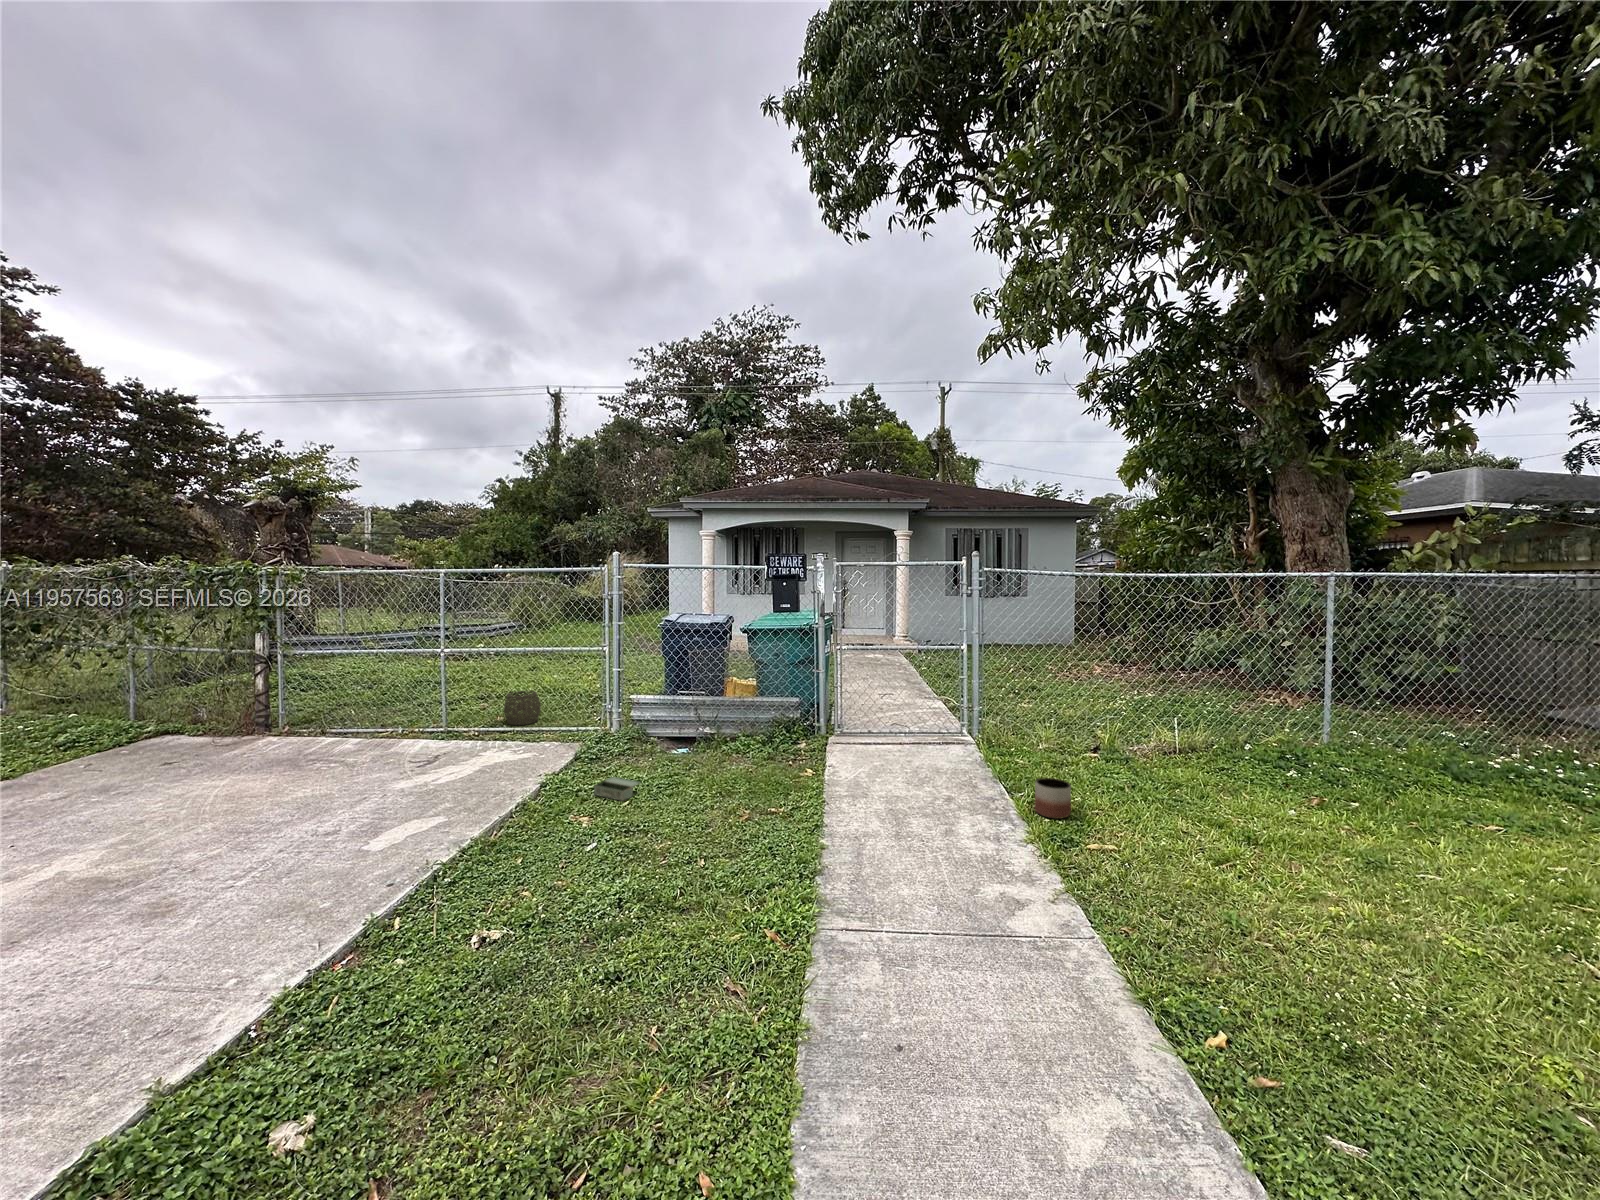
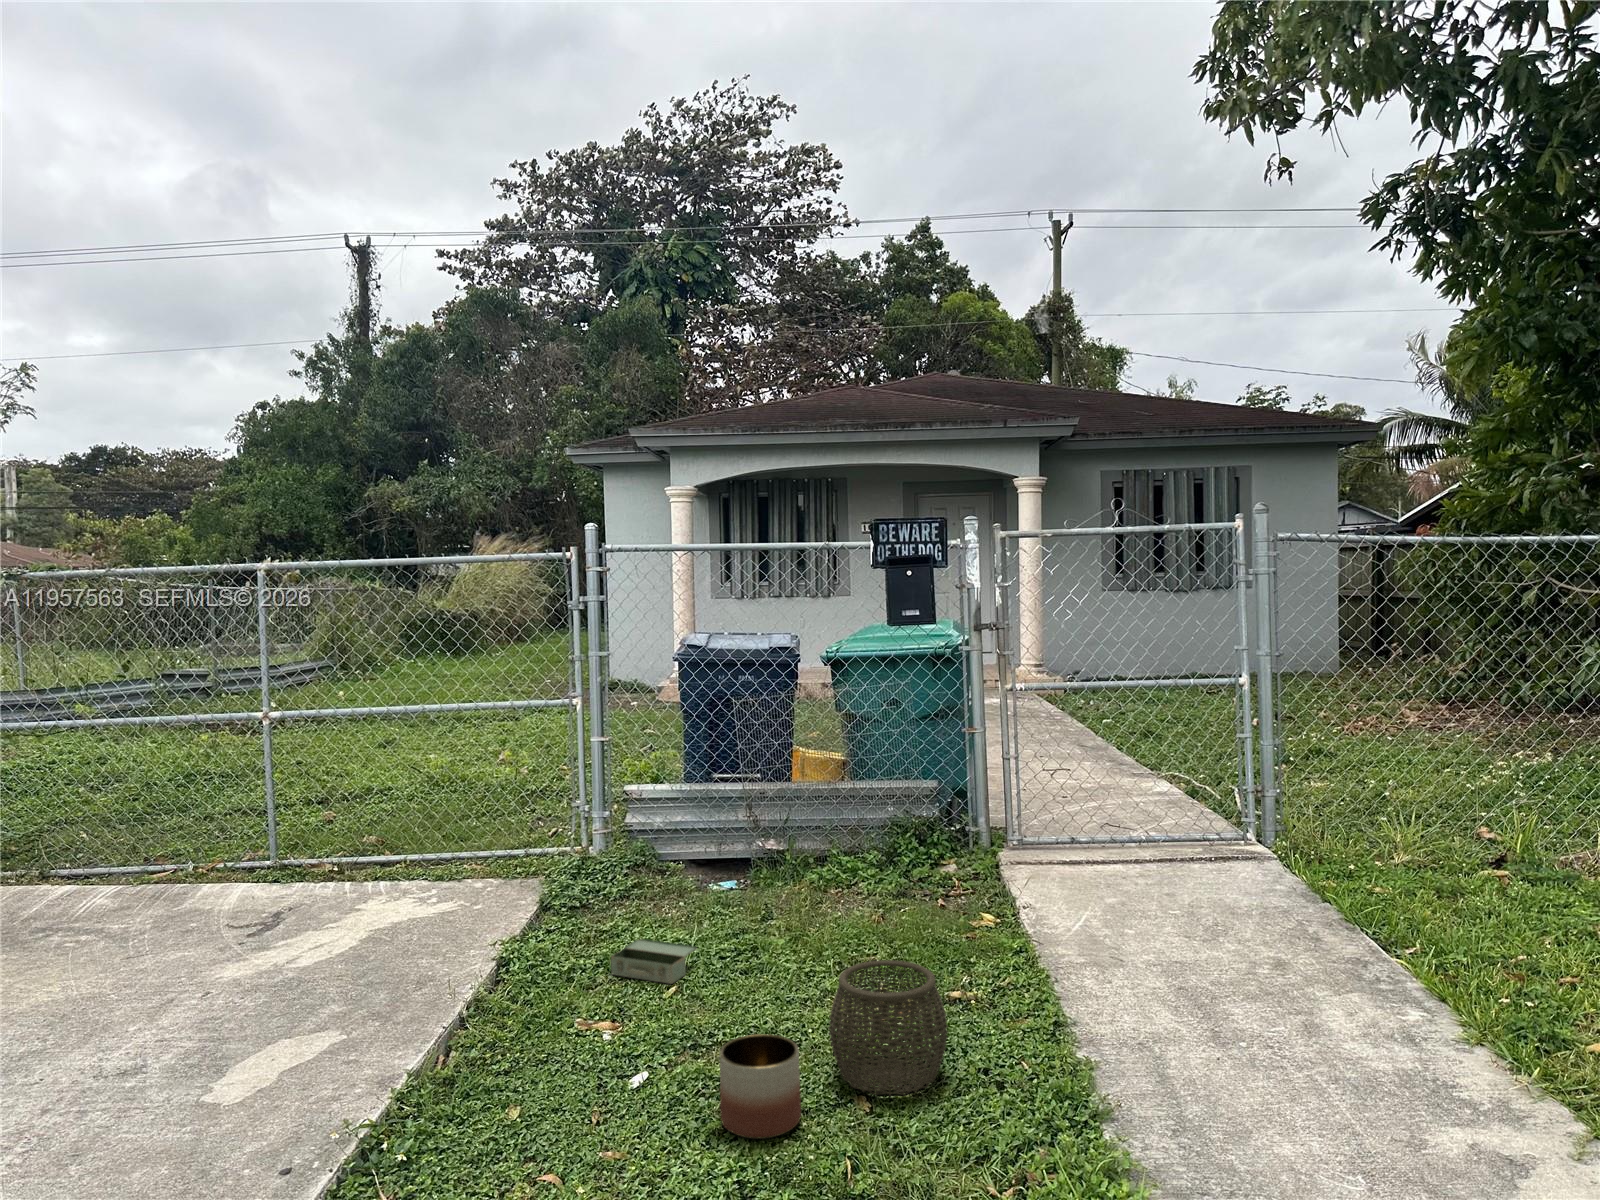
woven basket: present [504,691,541,725] -> present [829,960,948,1095]
planter: present [1034,778,1071,819] -> present [720,1034,801,1139]

